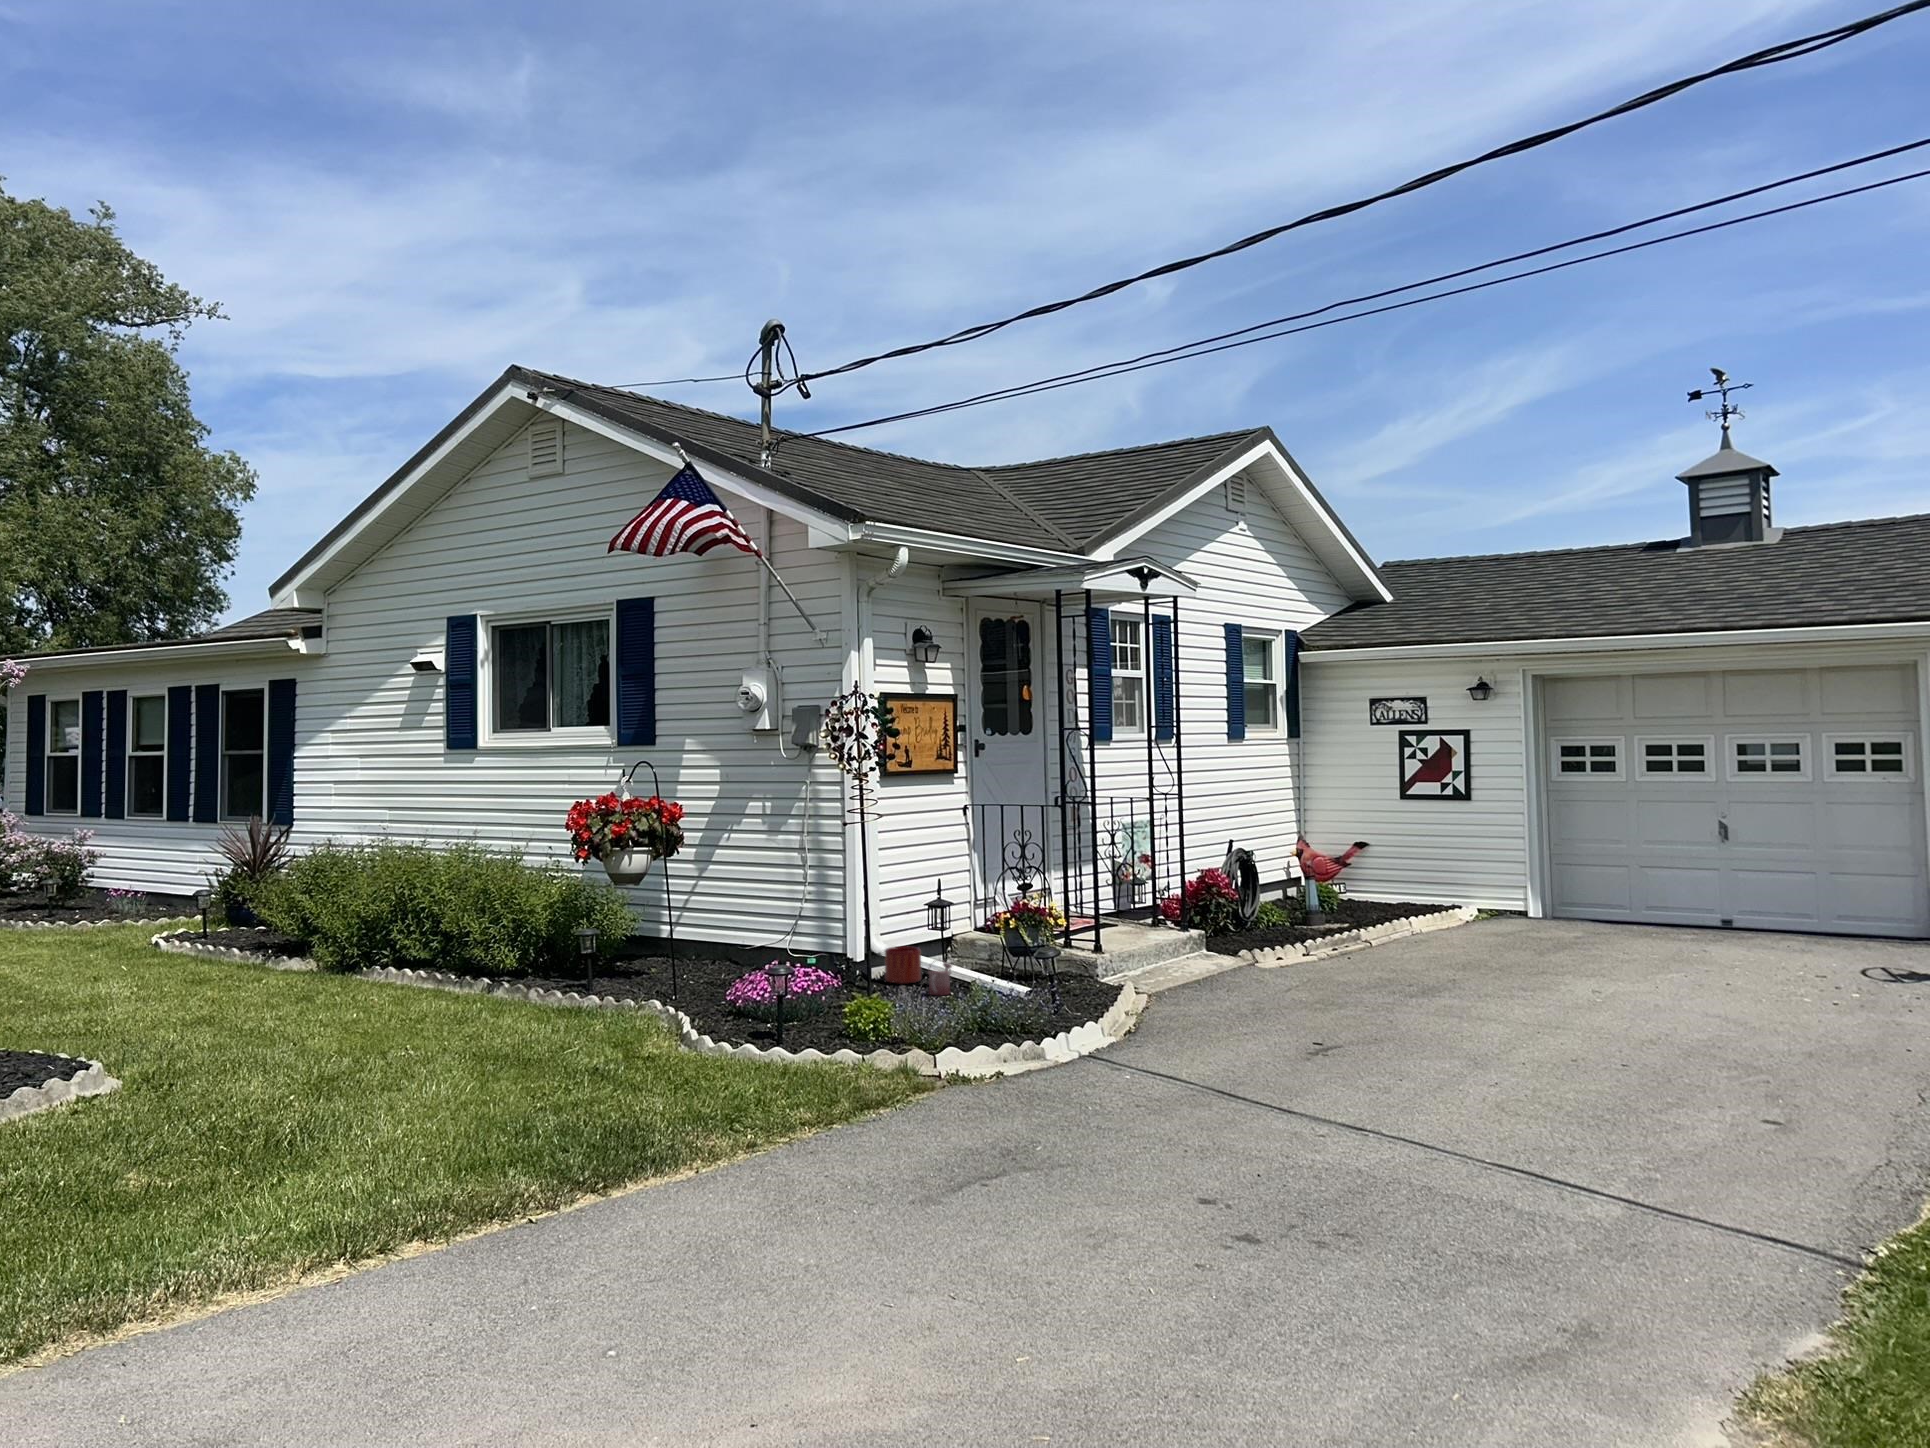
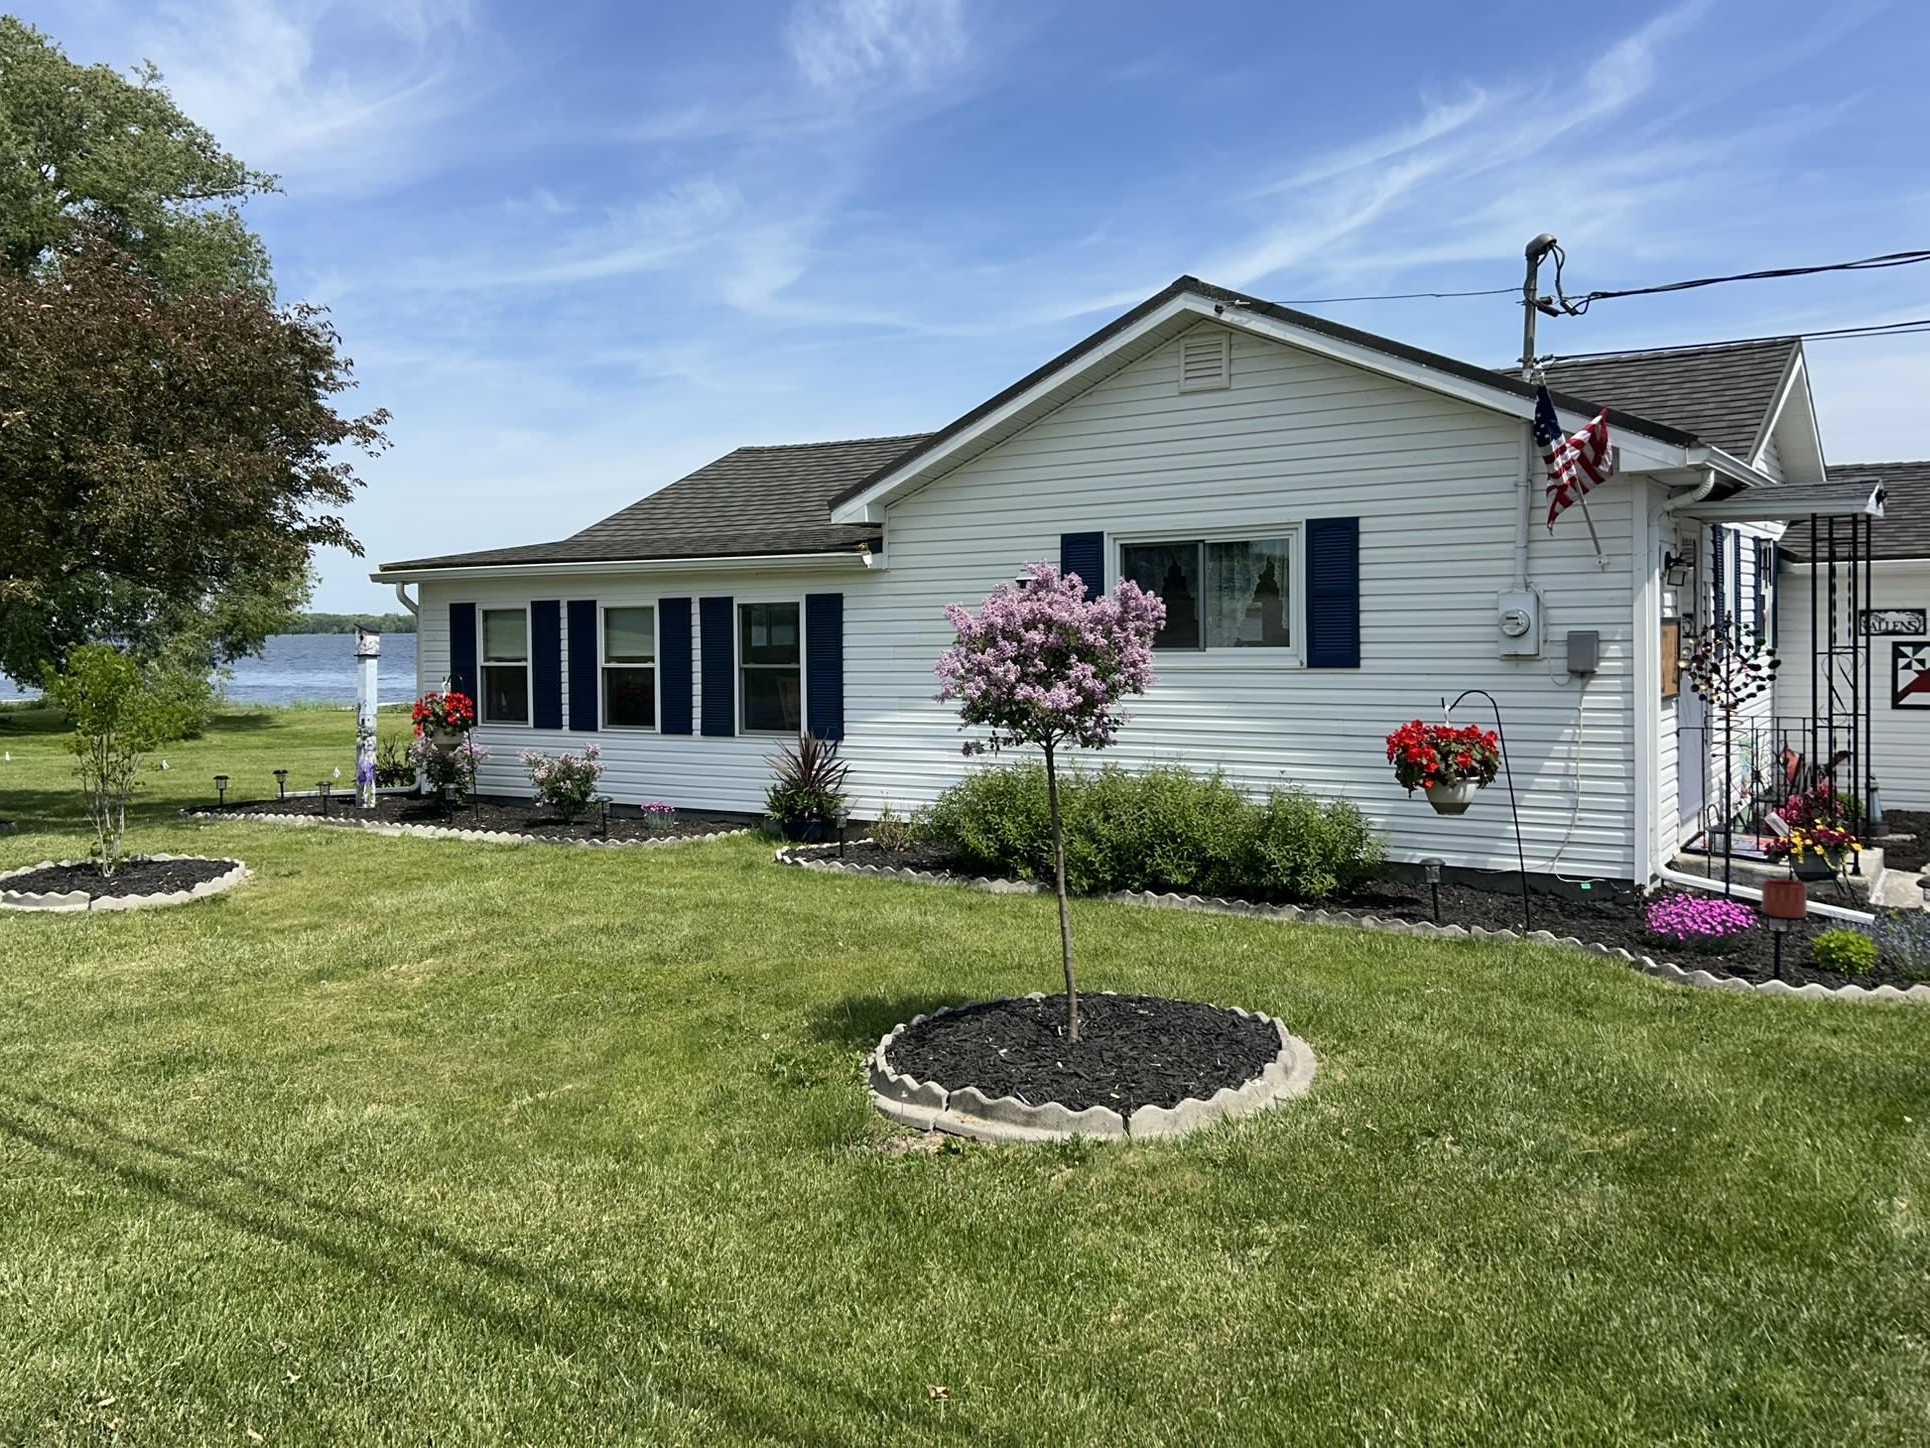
watering can: present [928,961,952,995] -> none [1847,896,1879,933]

